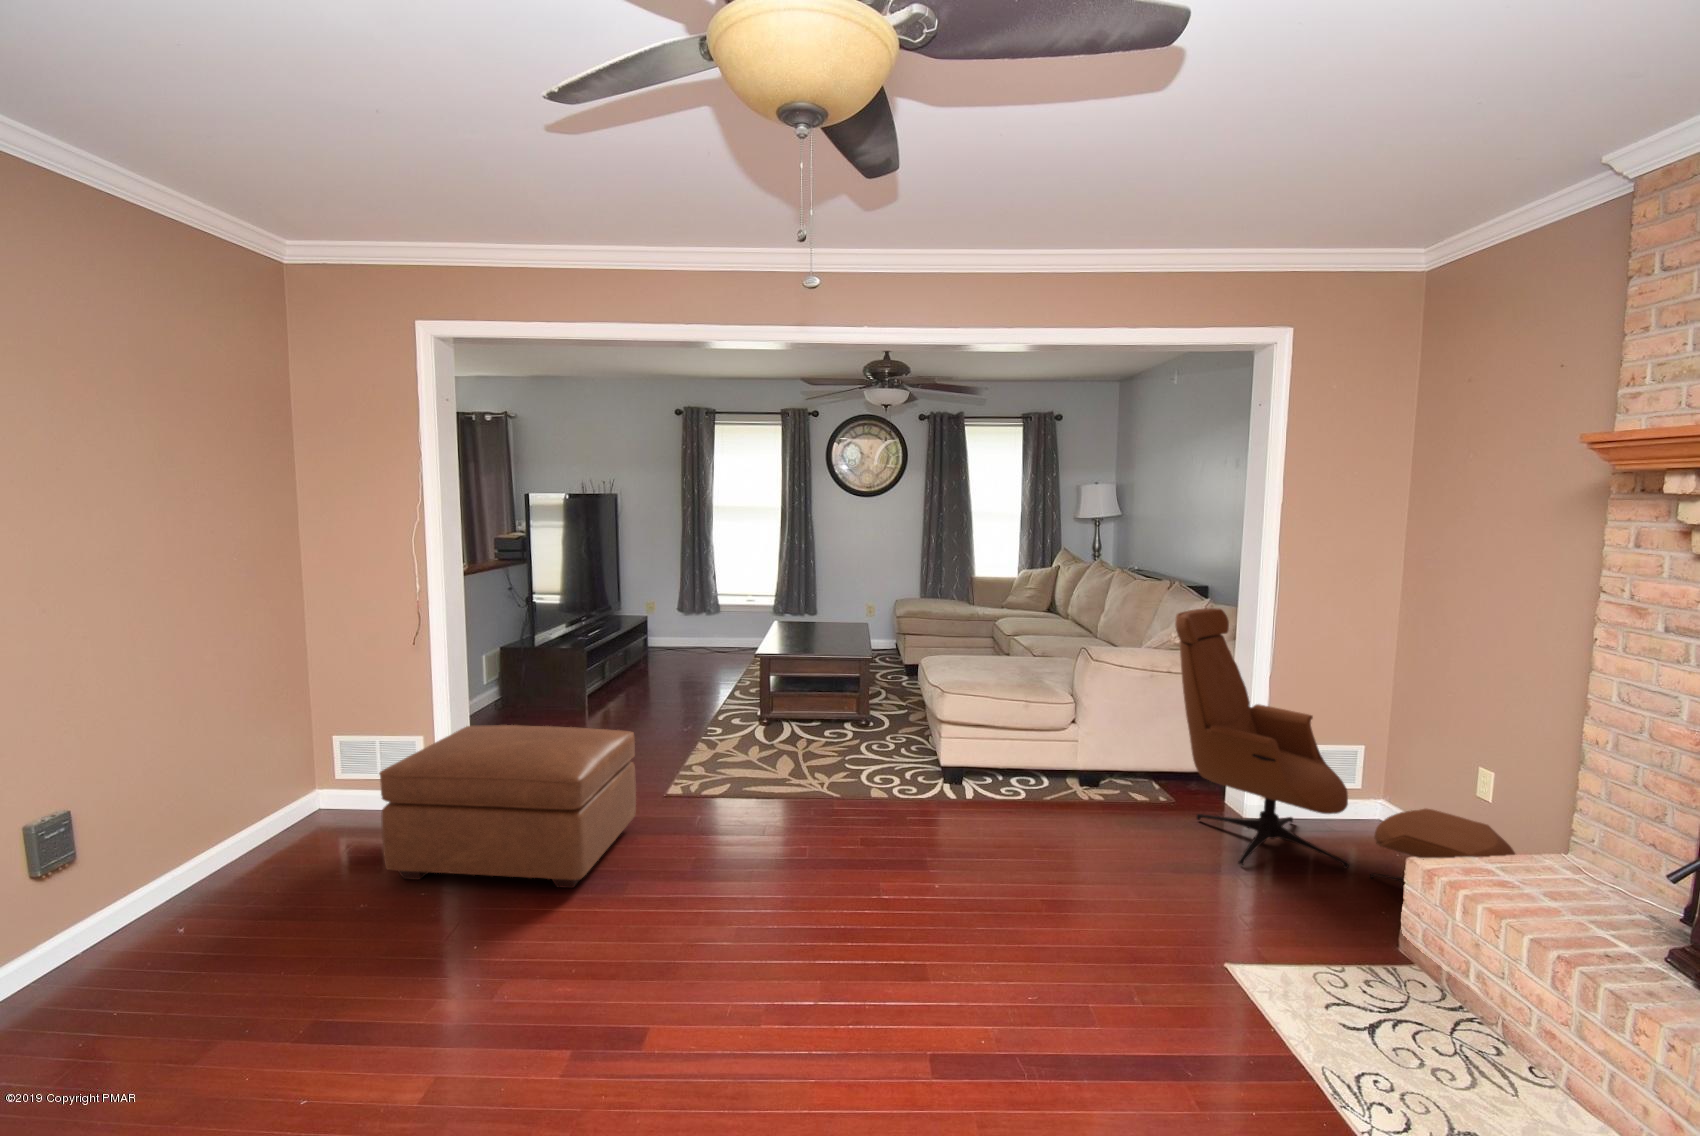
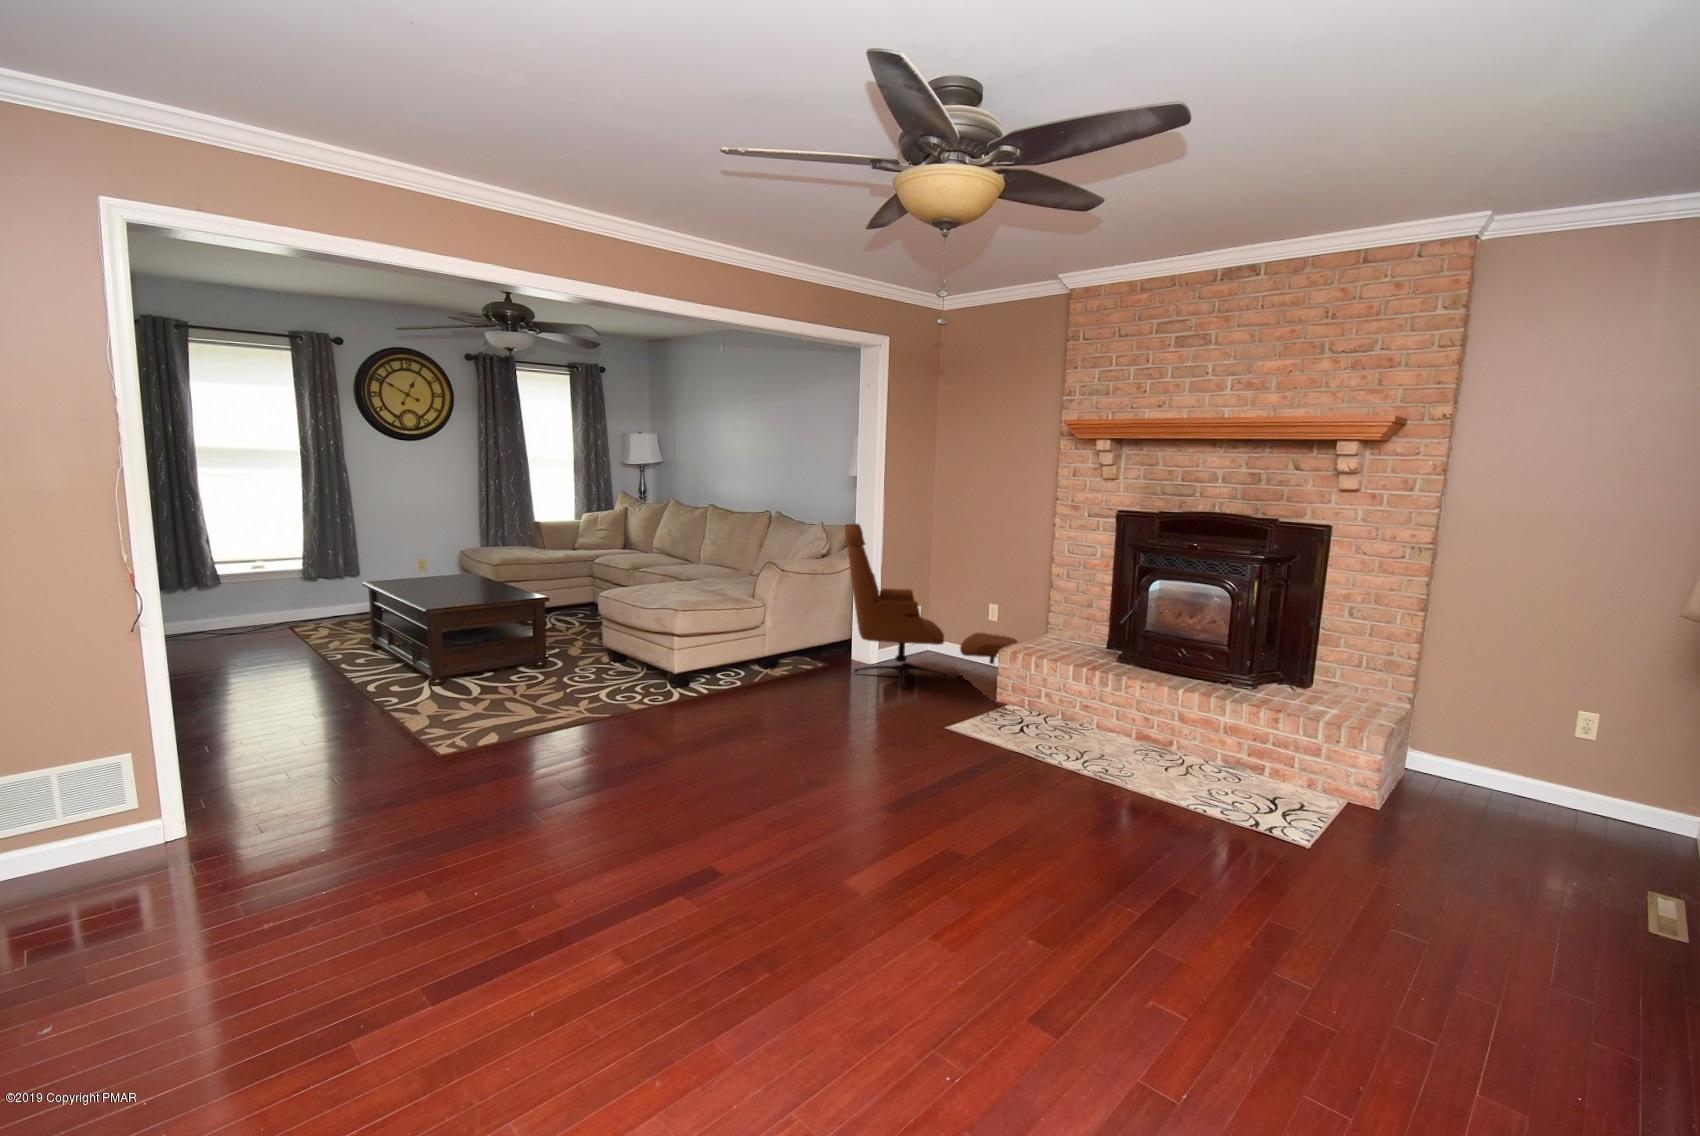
ottoman: present [379,725,636,888] -> none [132,681,470,924]

